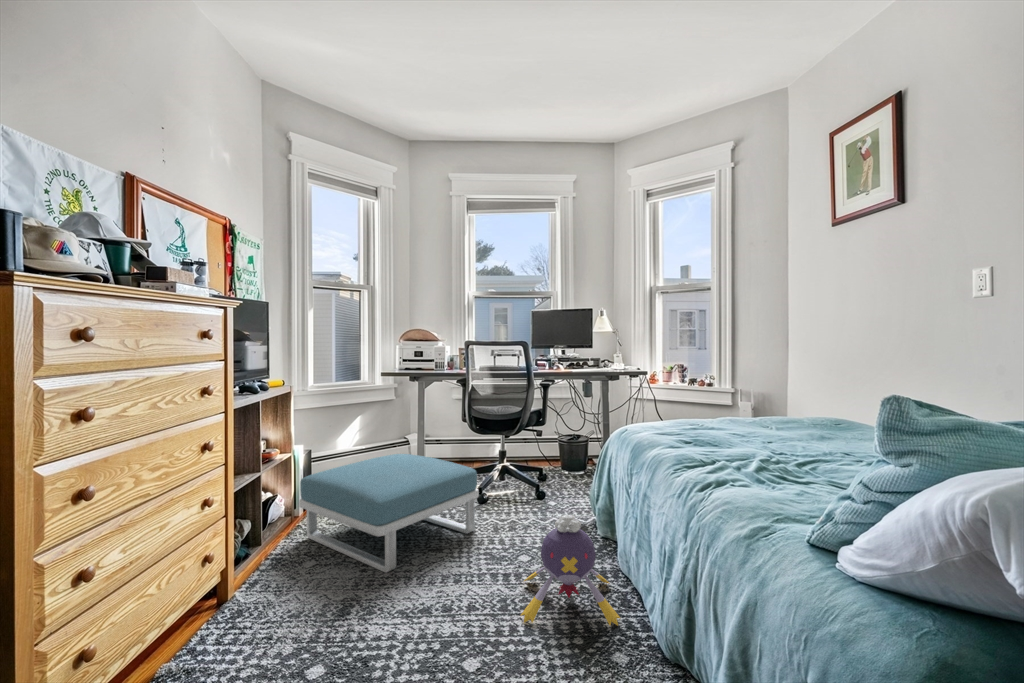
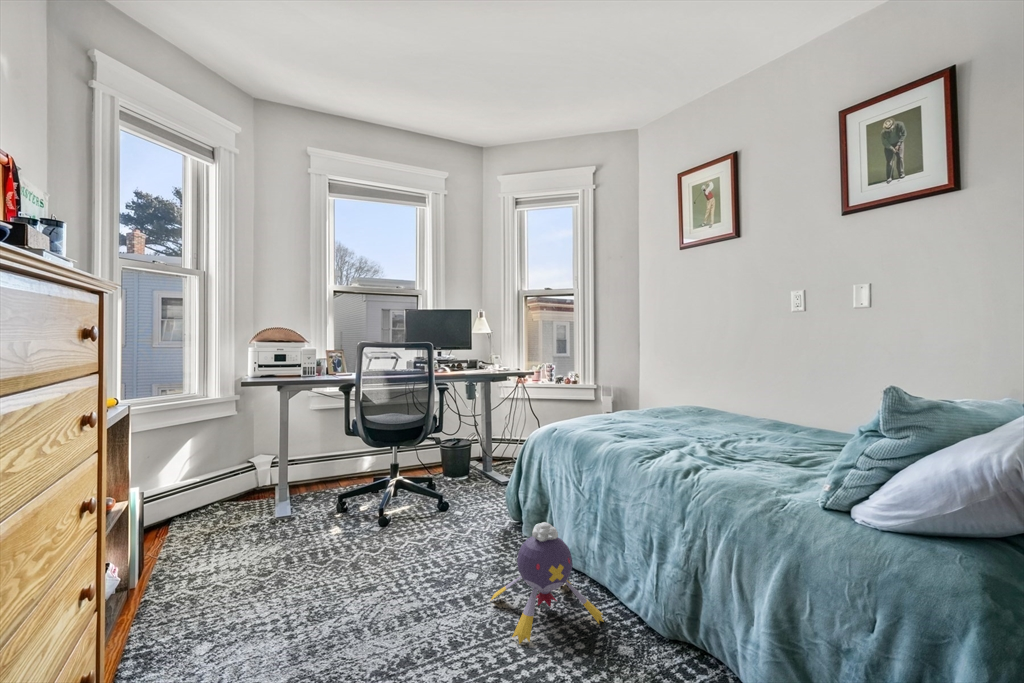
footstool: present [299,454,479,572] -> none [166,482,400,629]

